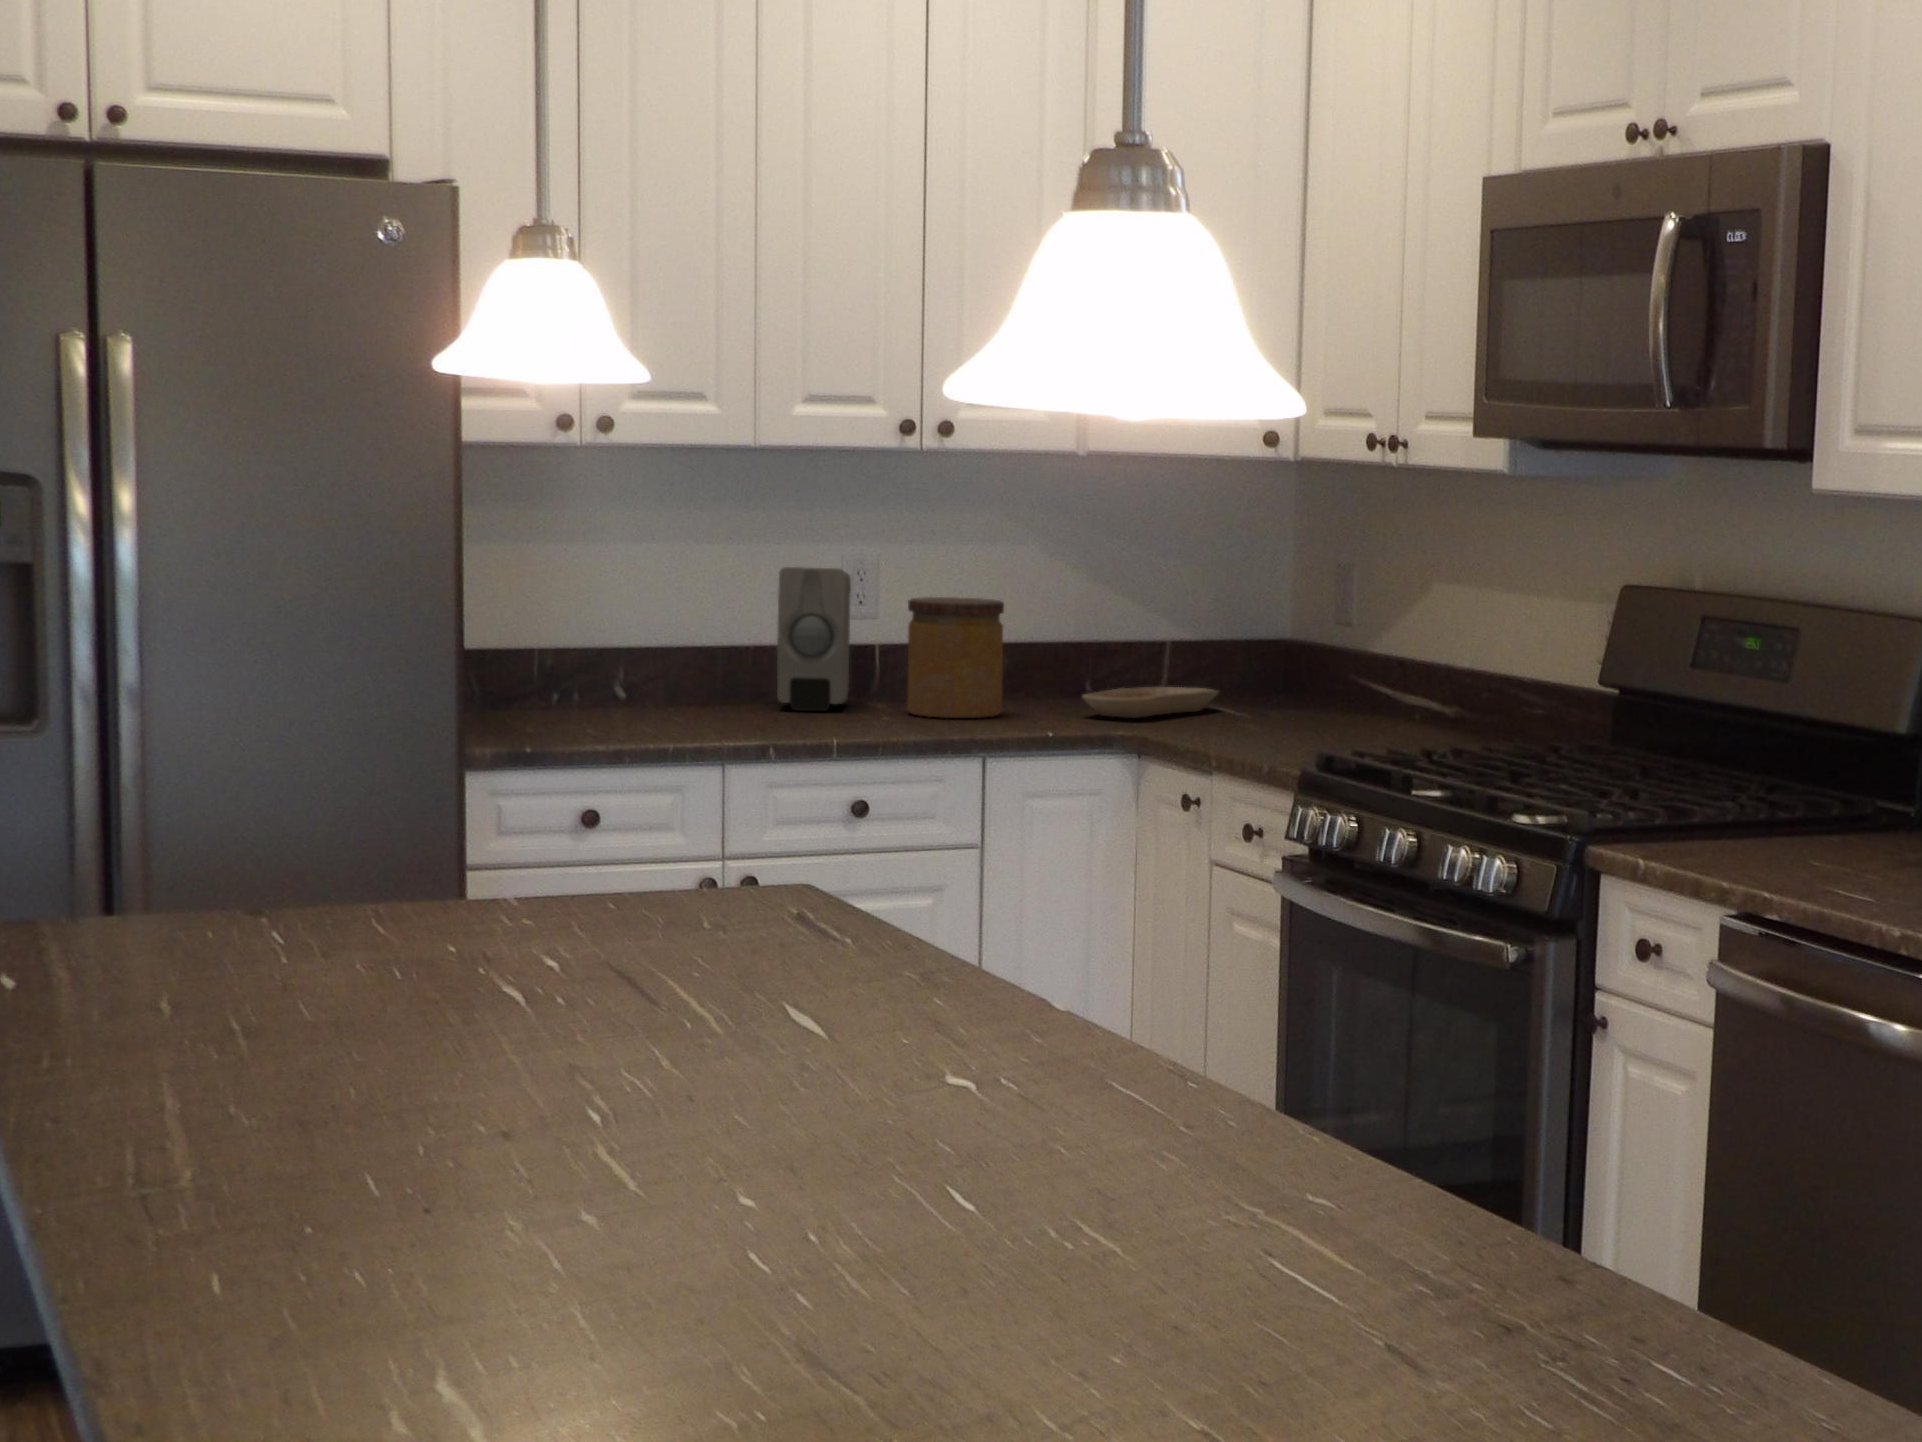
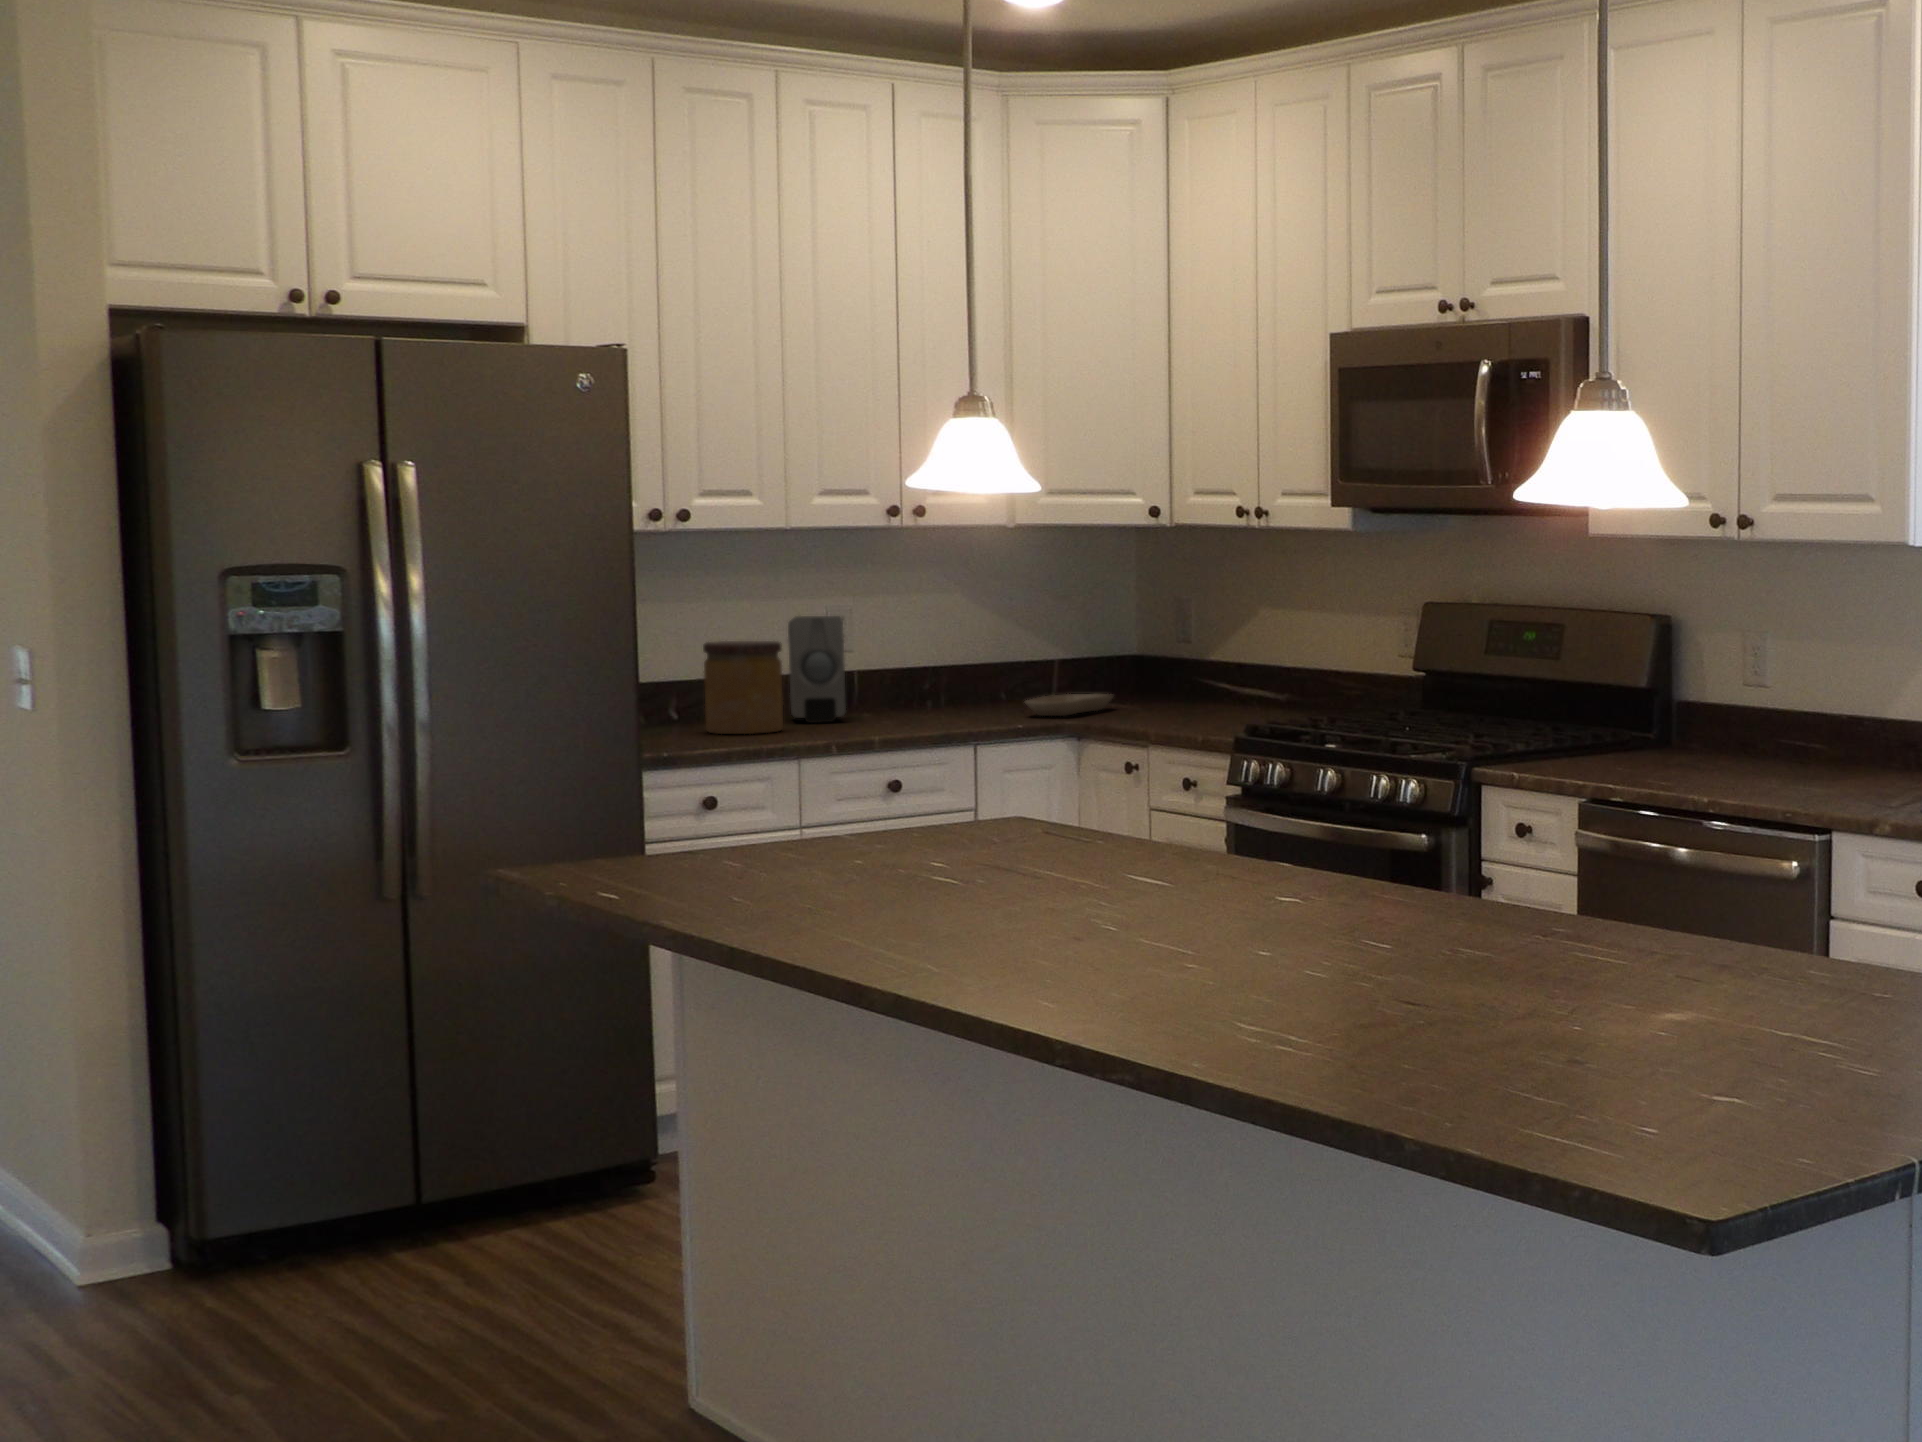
jar: present [907,597,1004,718] -> present [703,641,783,734]

